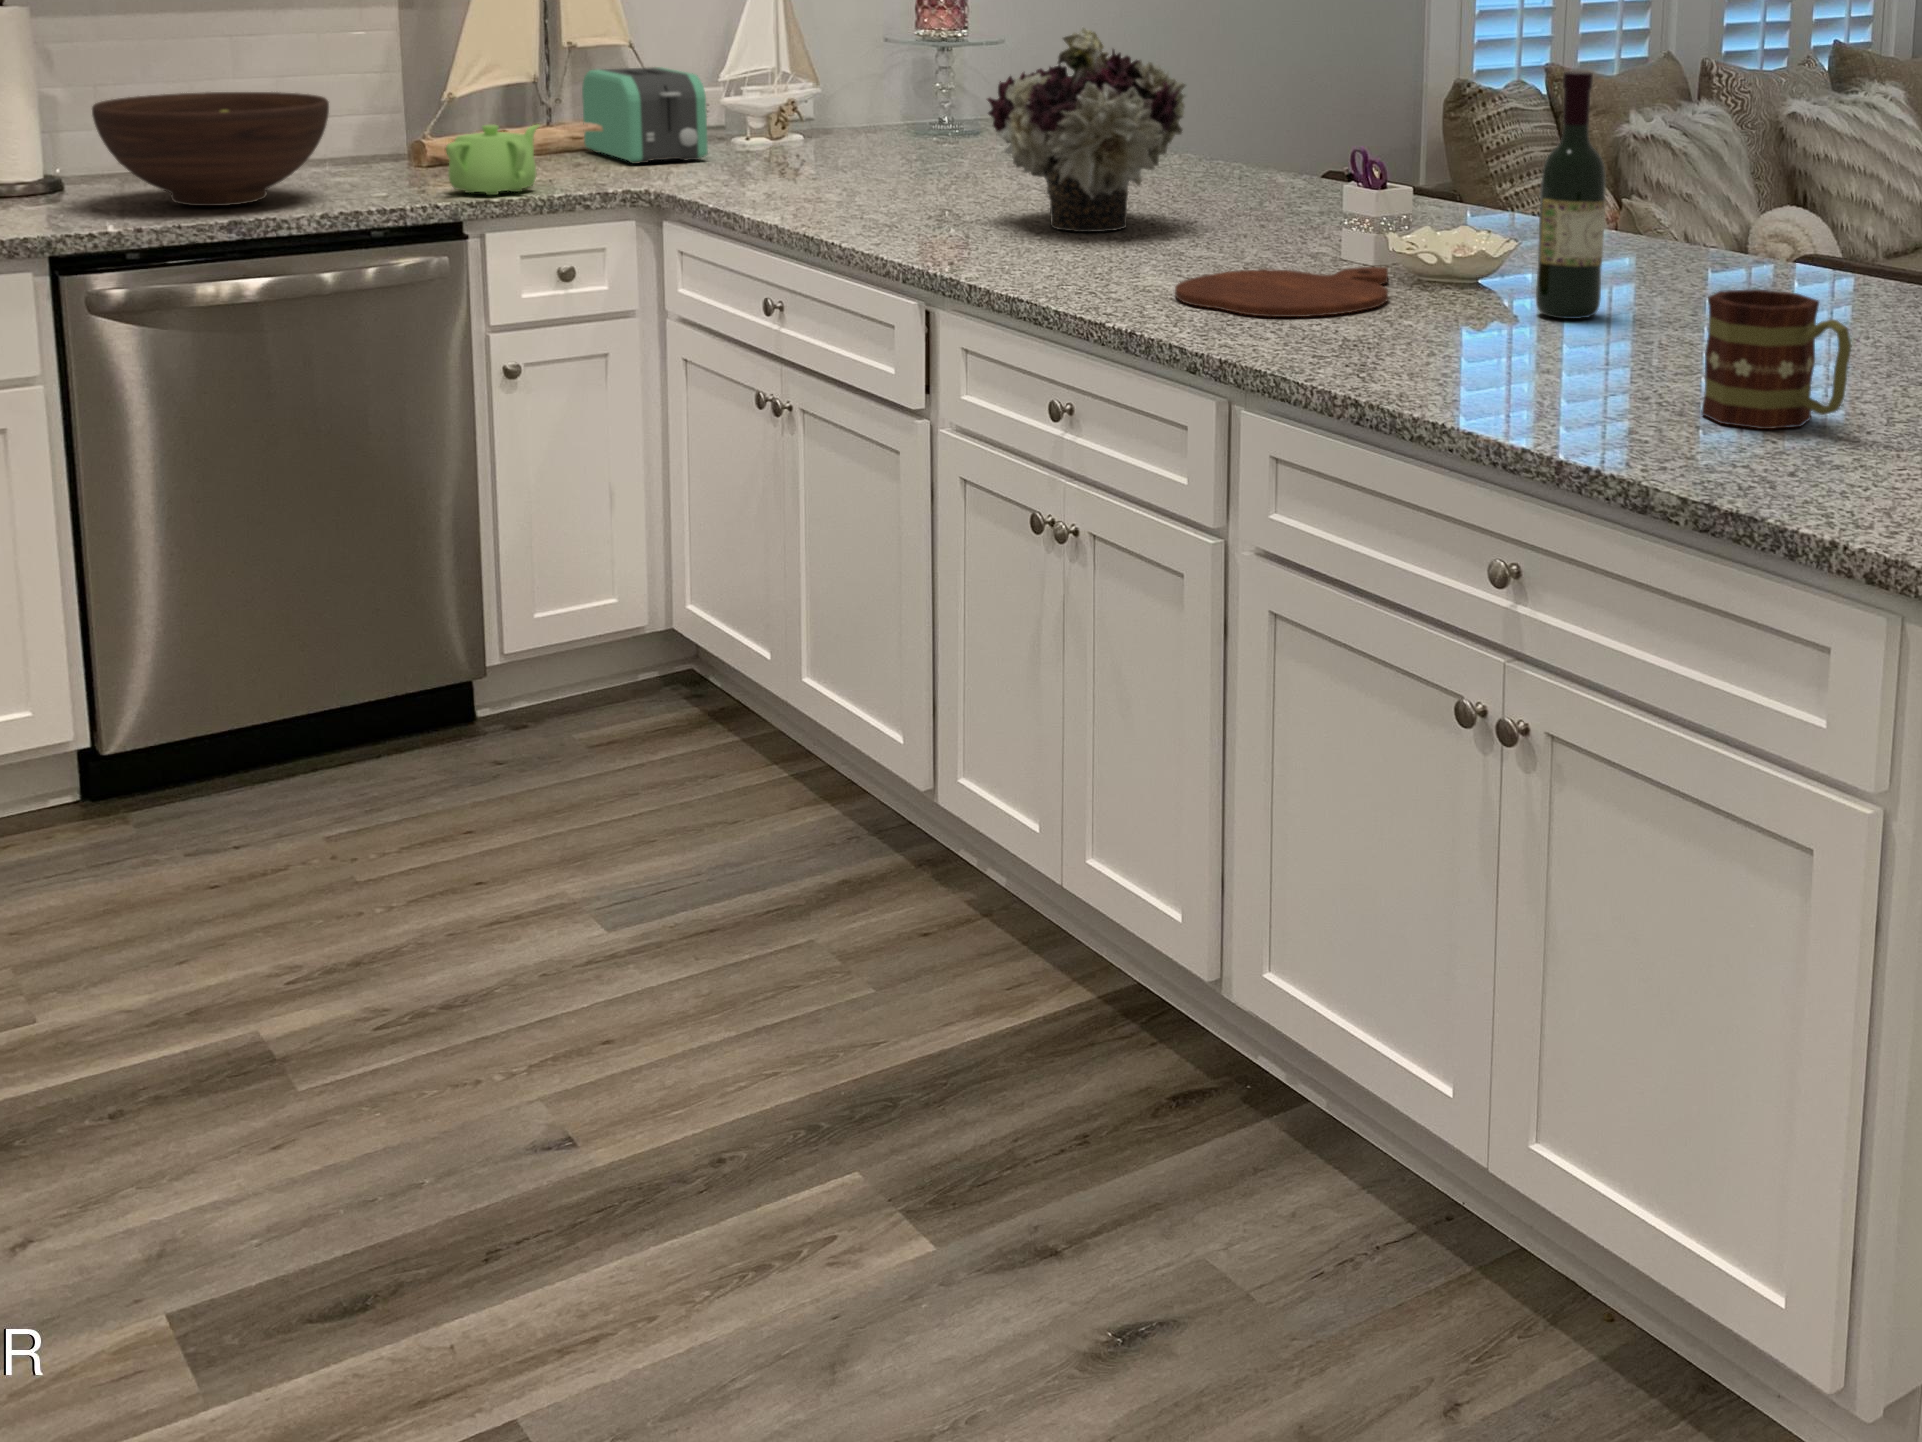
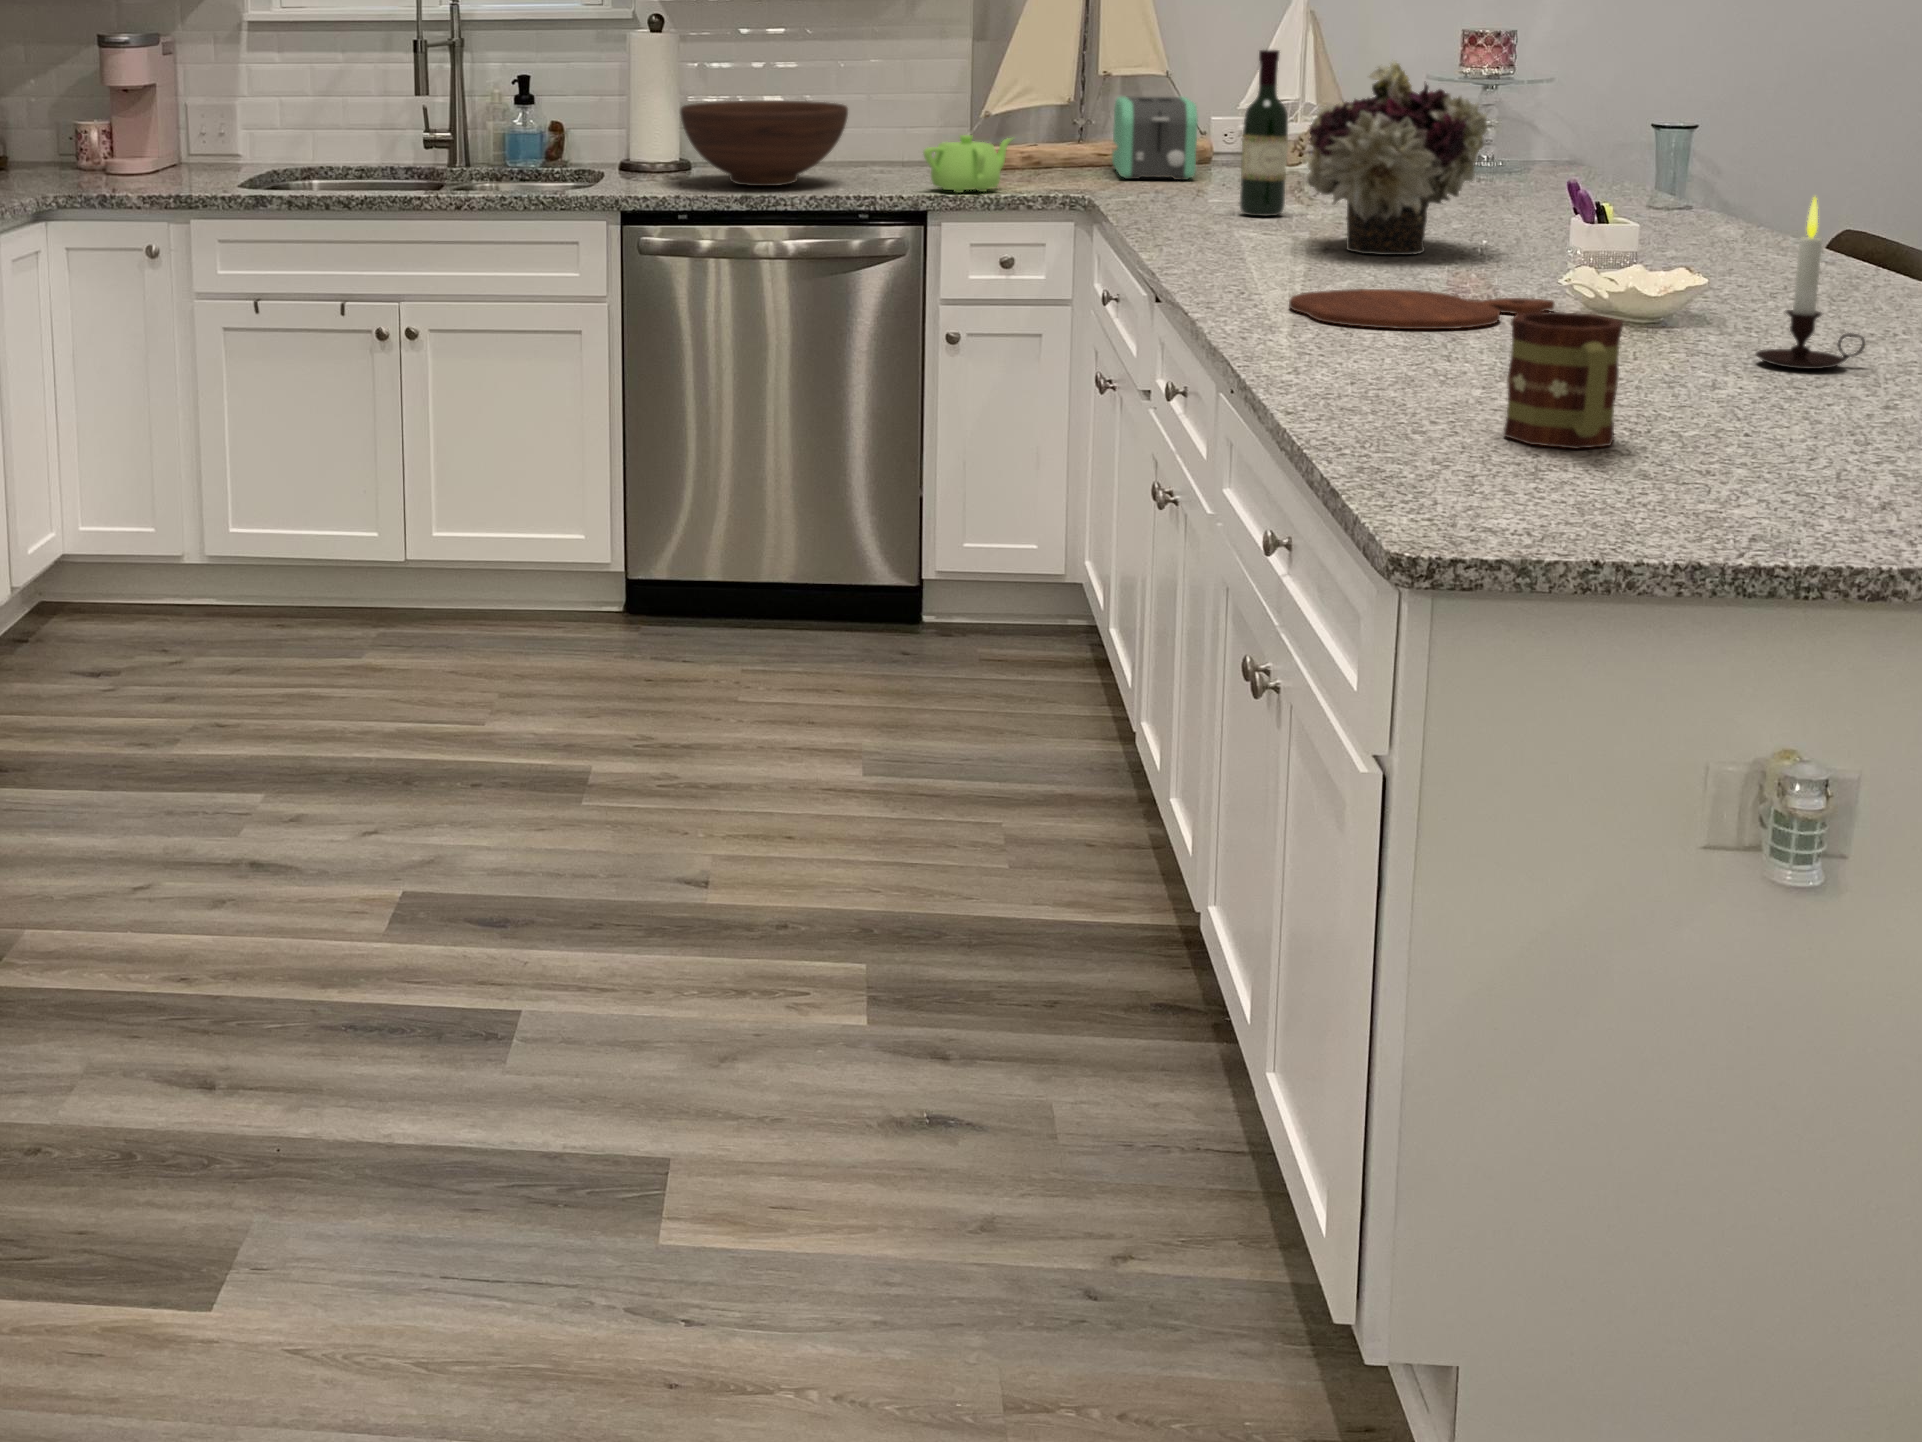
wine bottle: present [1536,71,1606,319] -> present [1239,50,1288,216]
candle: none [1652,151,1728,313] -> present [1756,198,1865,369]

